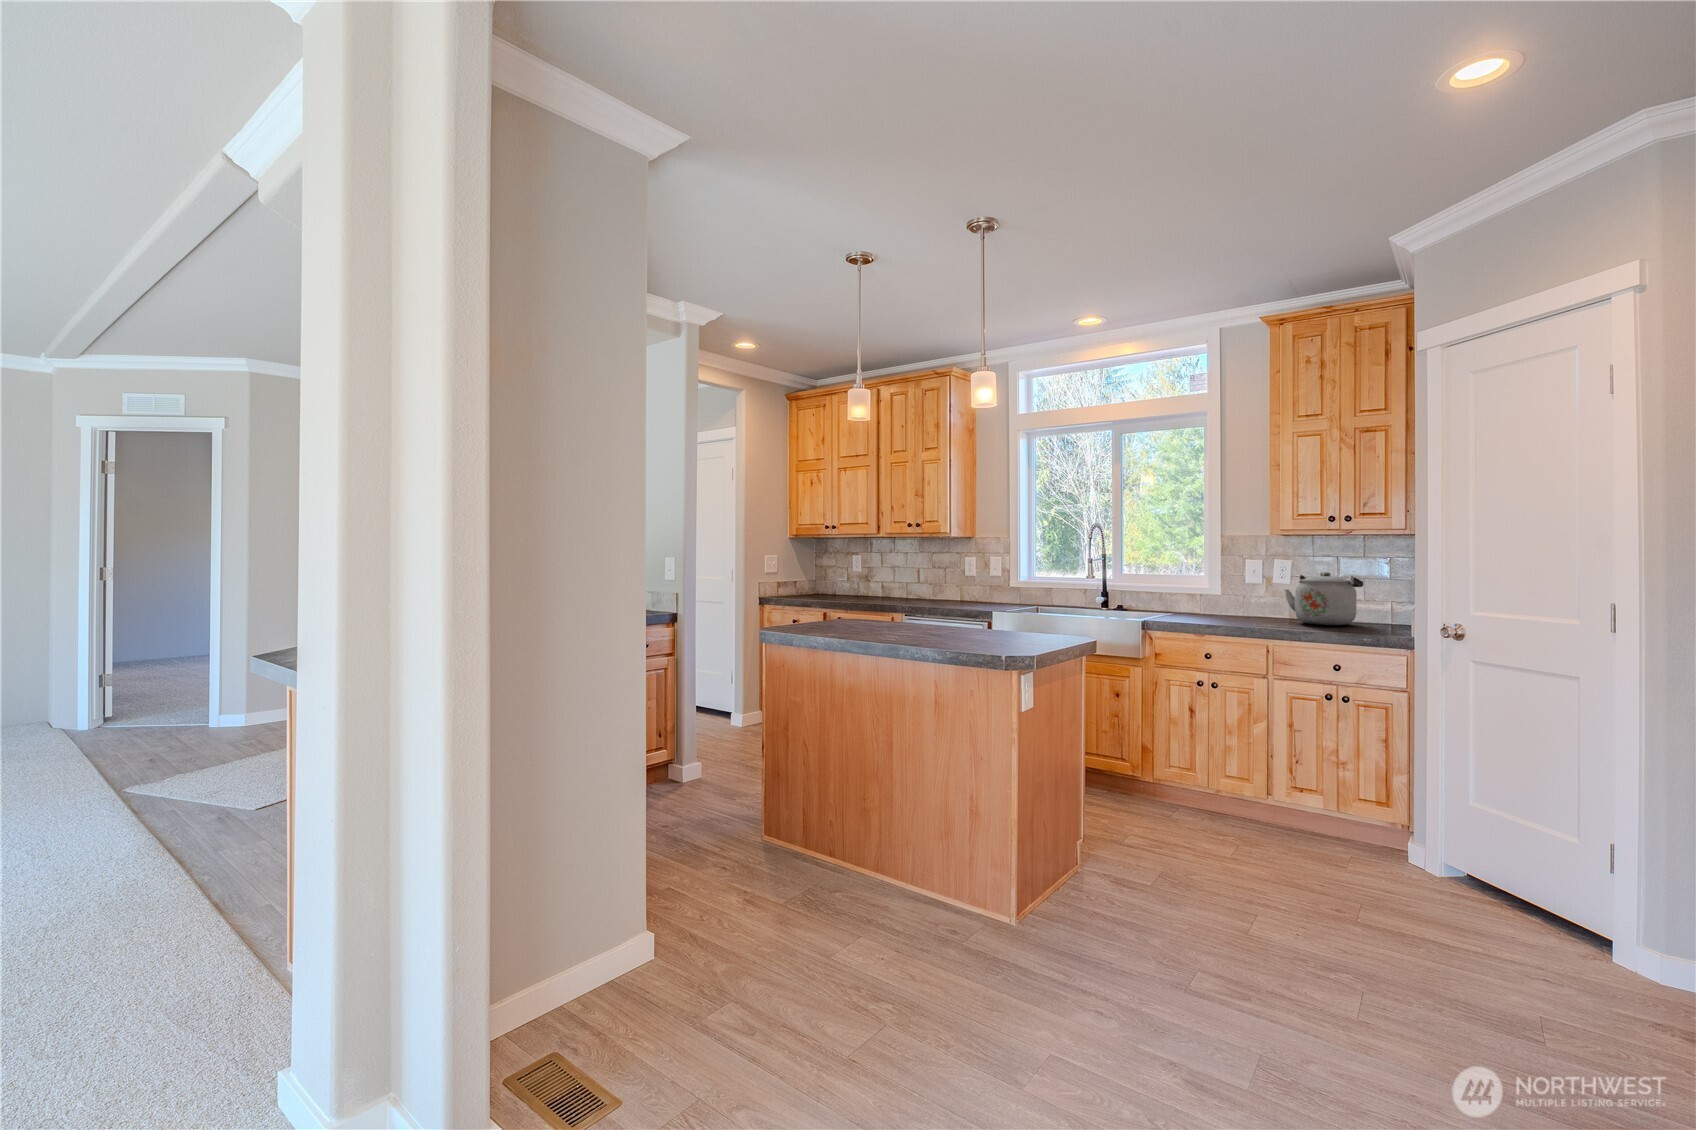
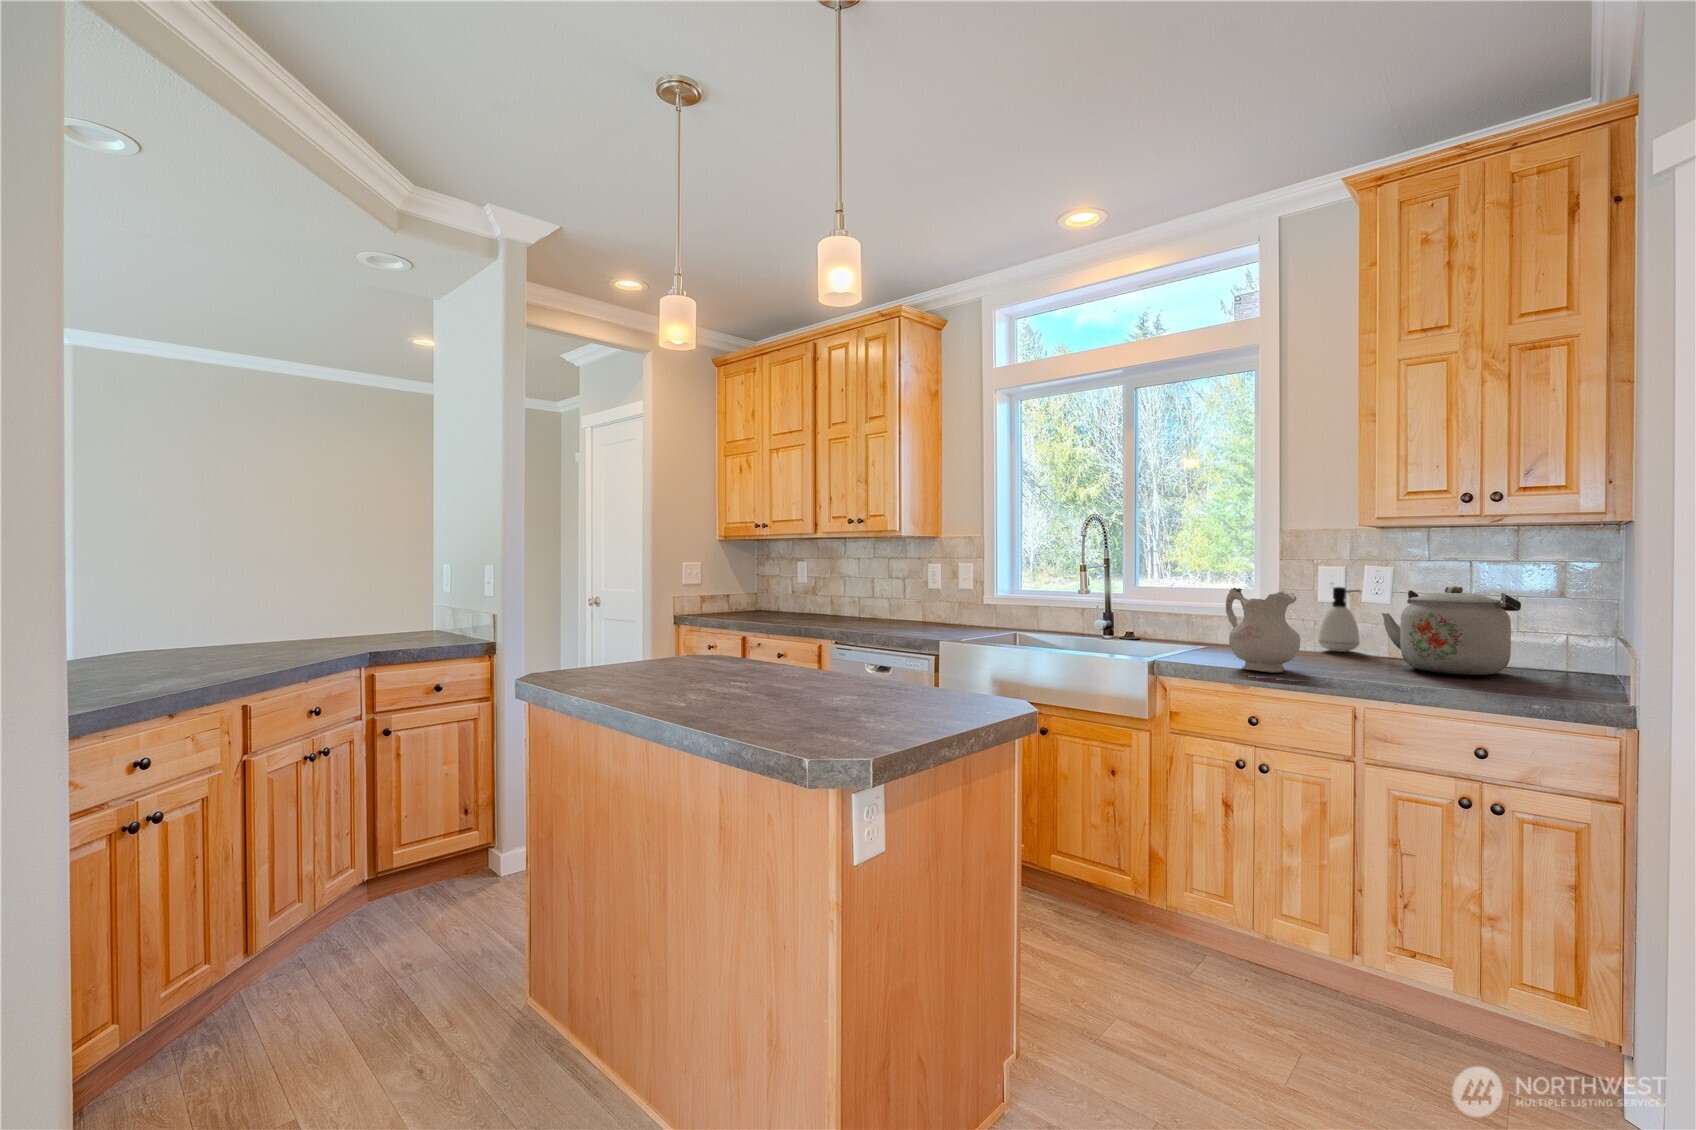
ceramic pitcher: none [1191,574,1236,626] -> present [1226,588,1300,673]
soap dispenser: none [1247,574,1273,615] -> present [1319,587,1360,652]

